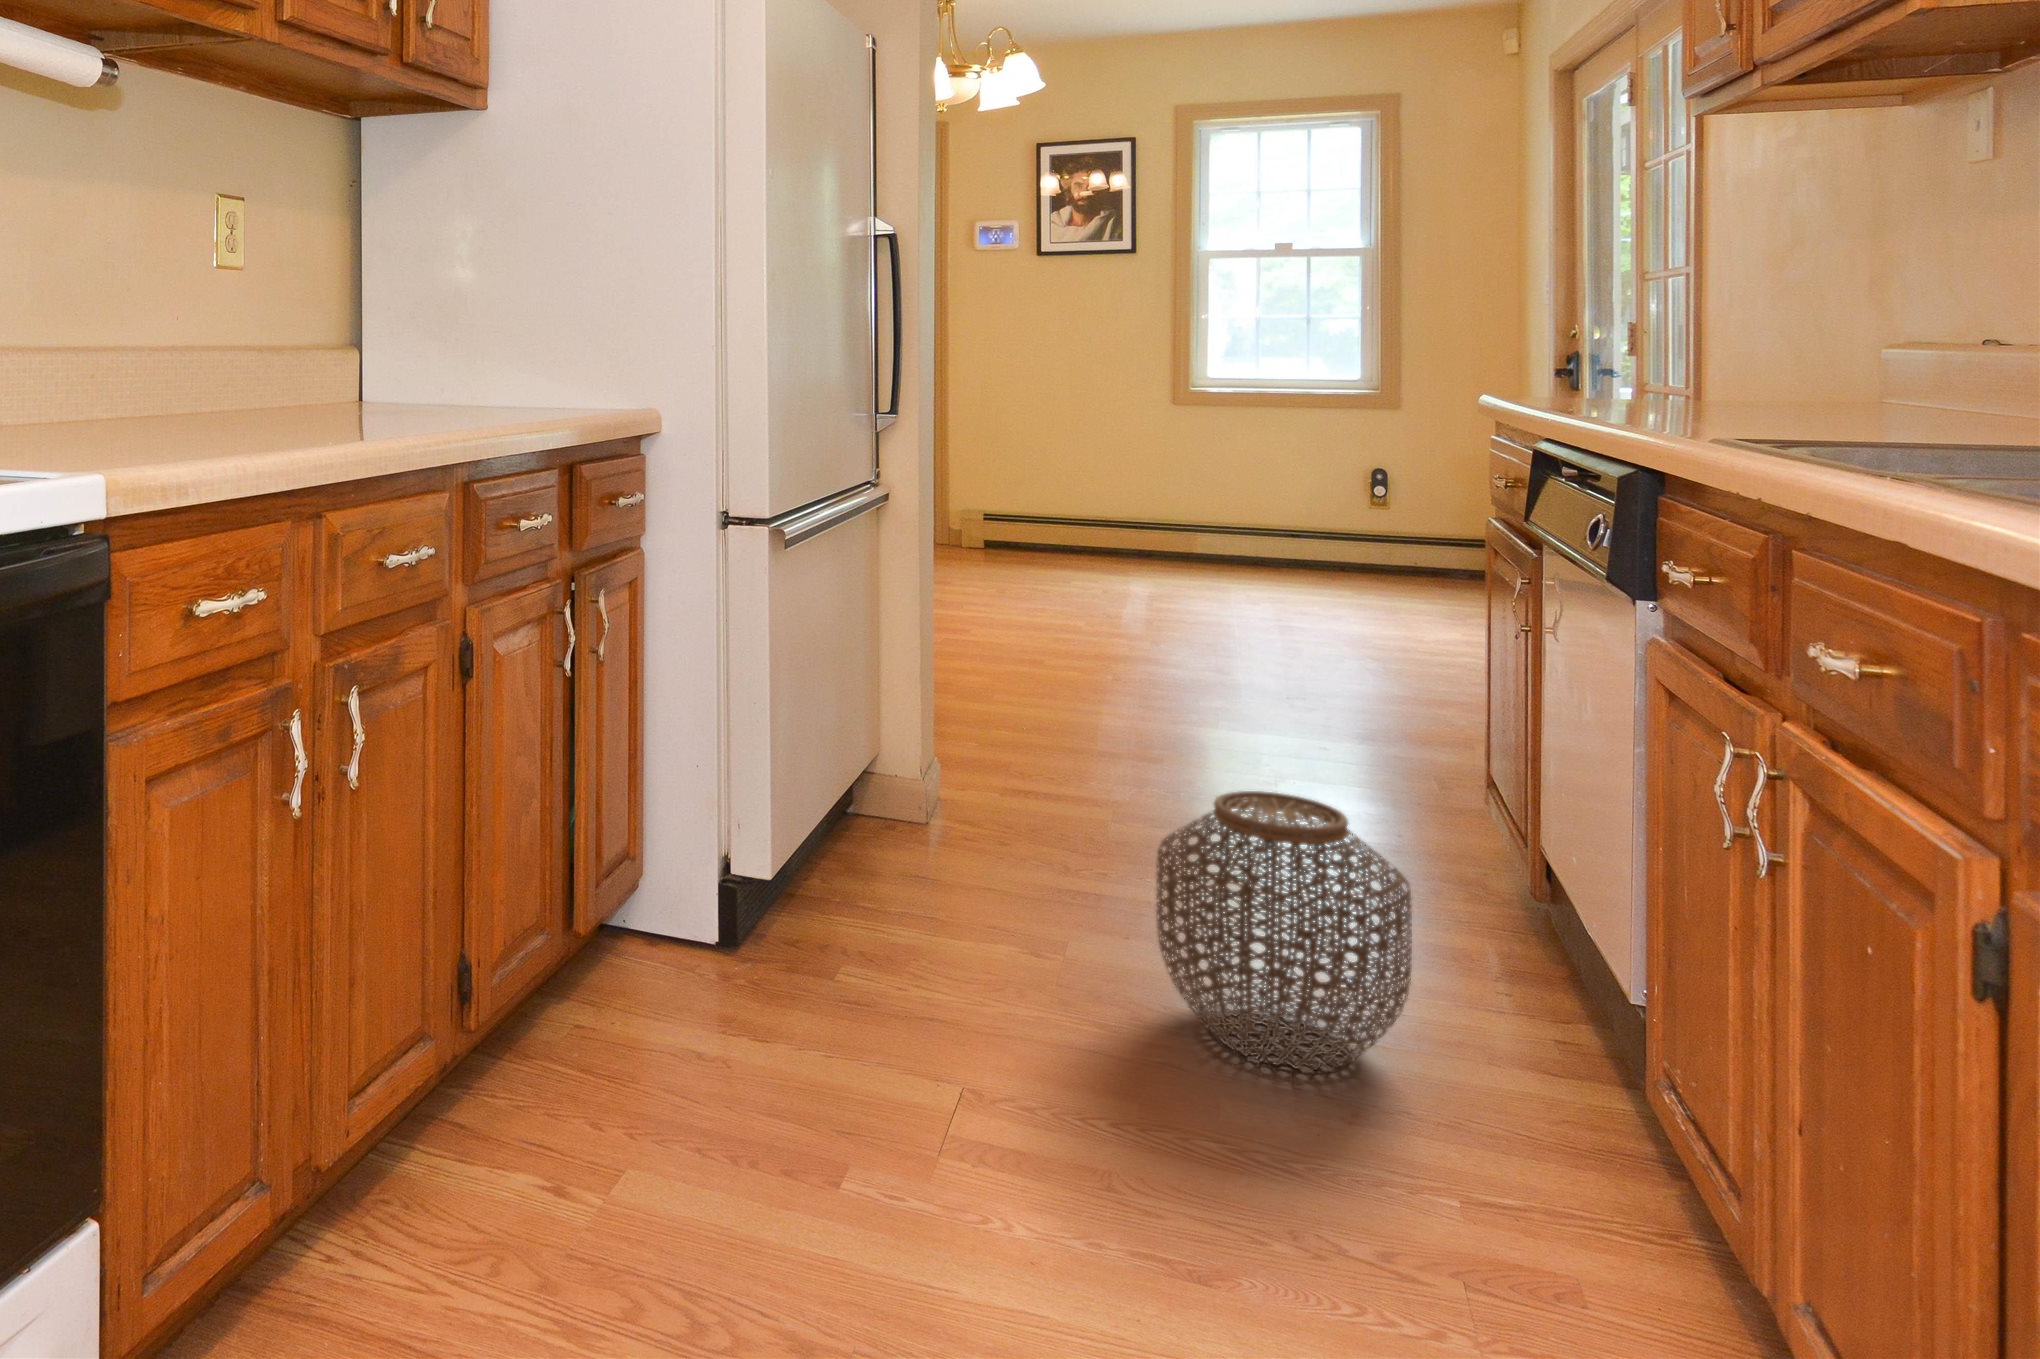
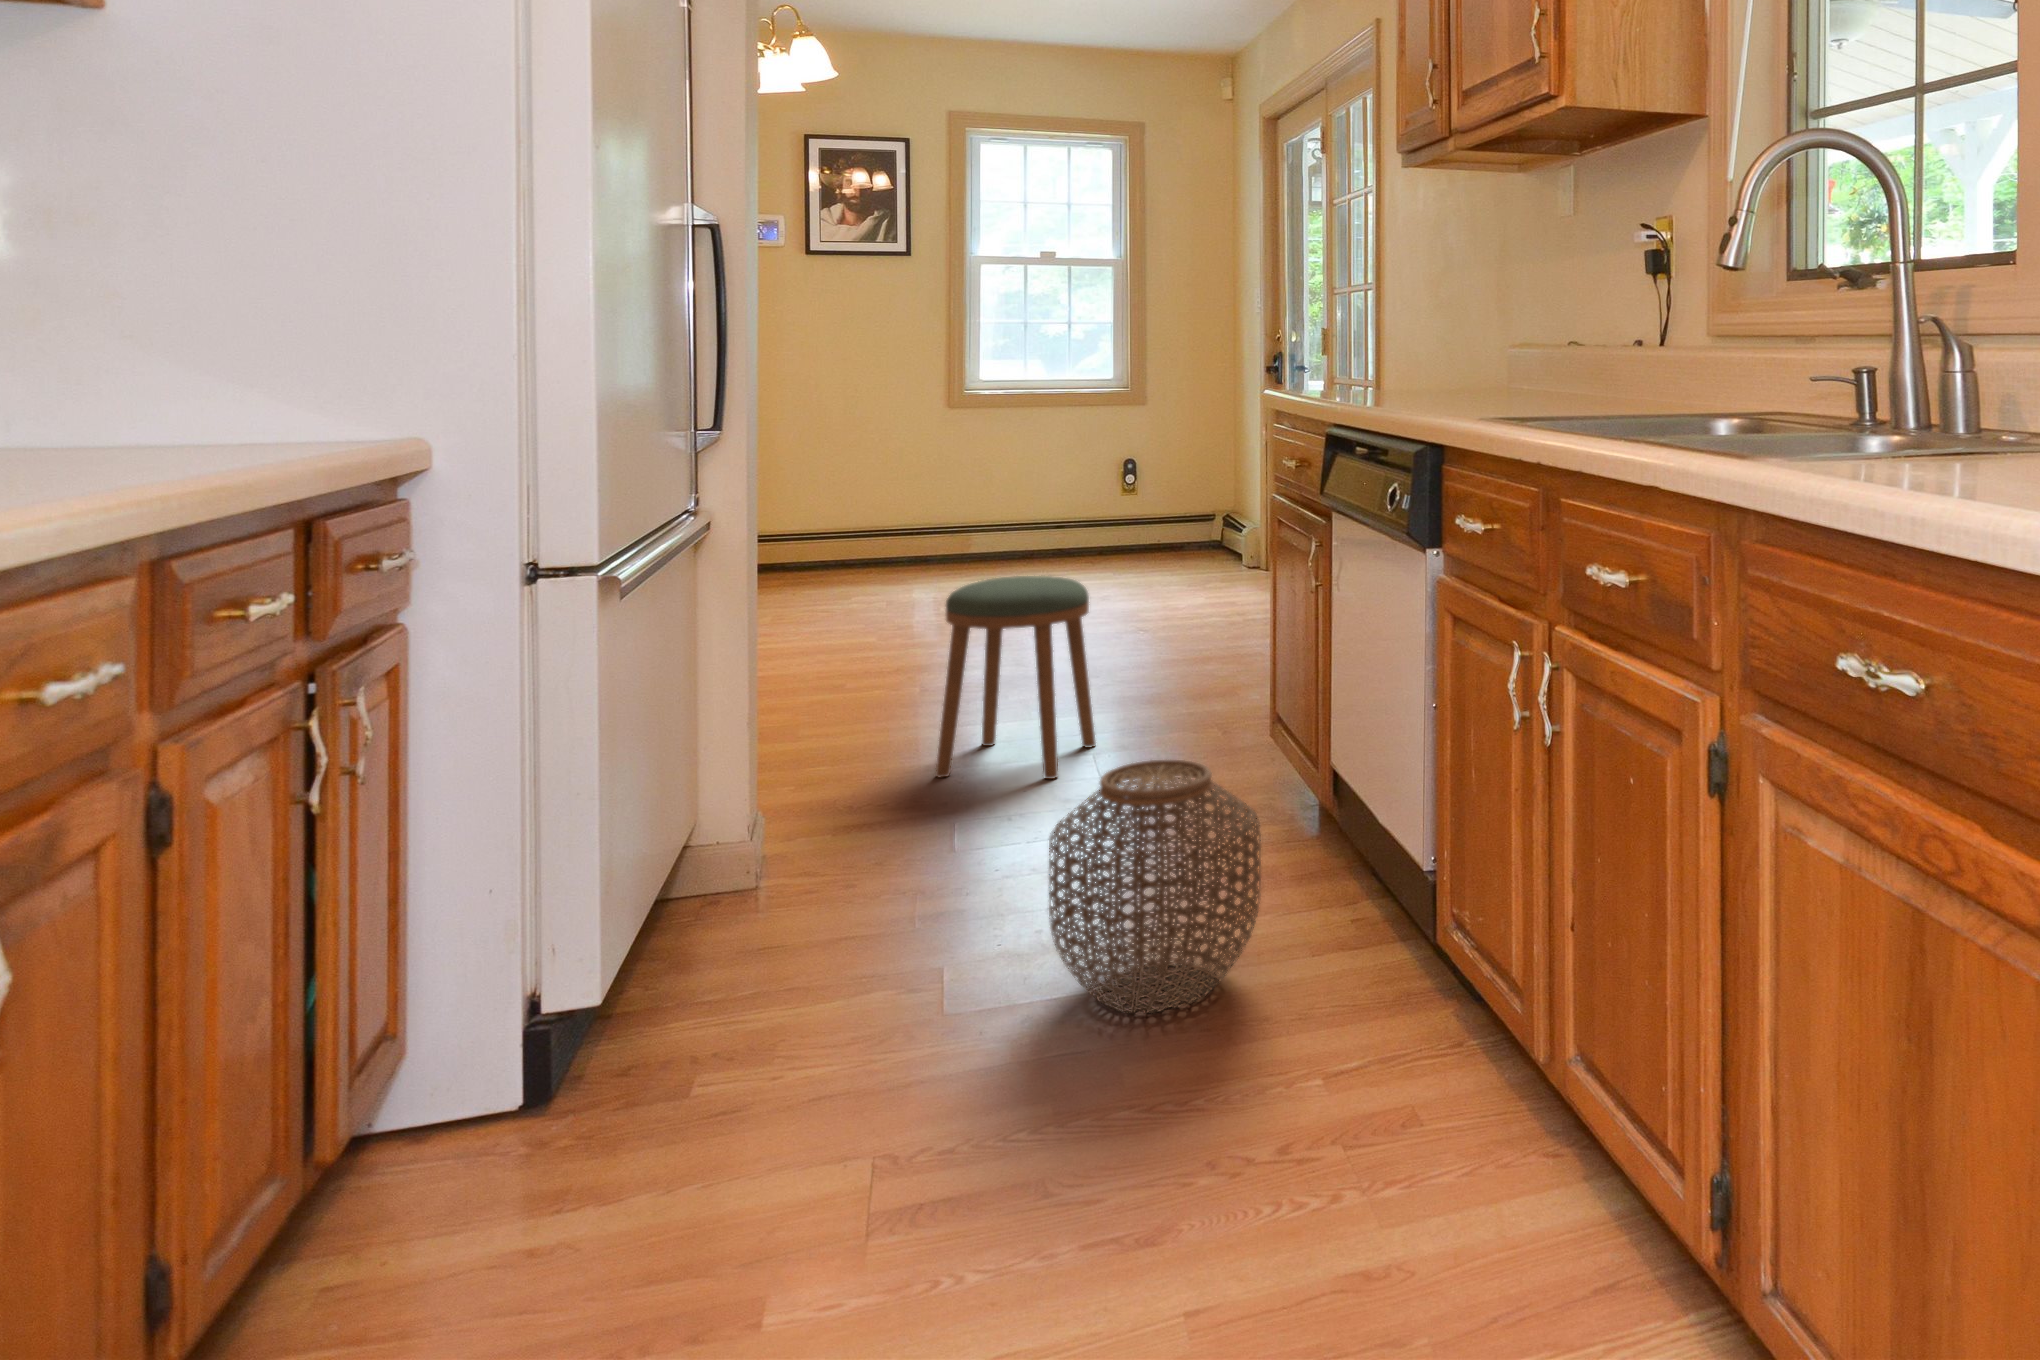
stool: none [1100,582,1279,800] -> present [936,576,1096,779]

